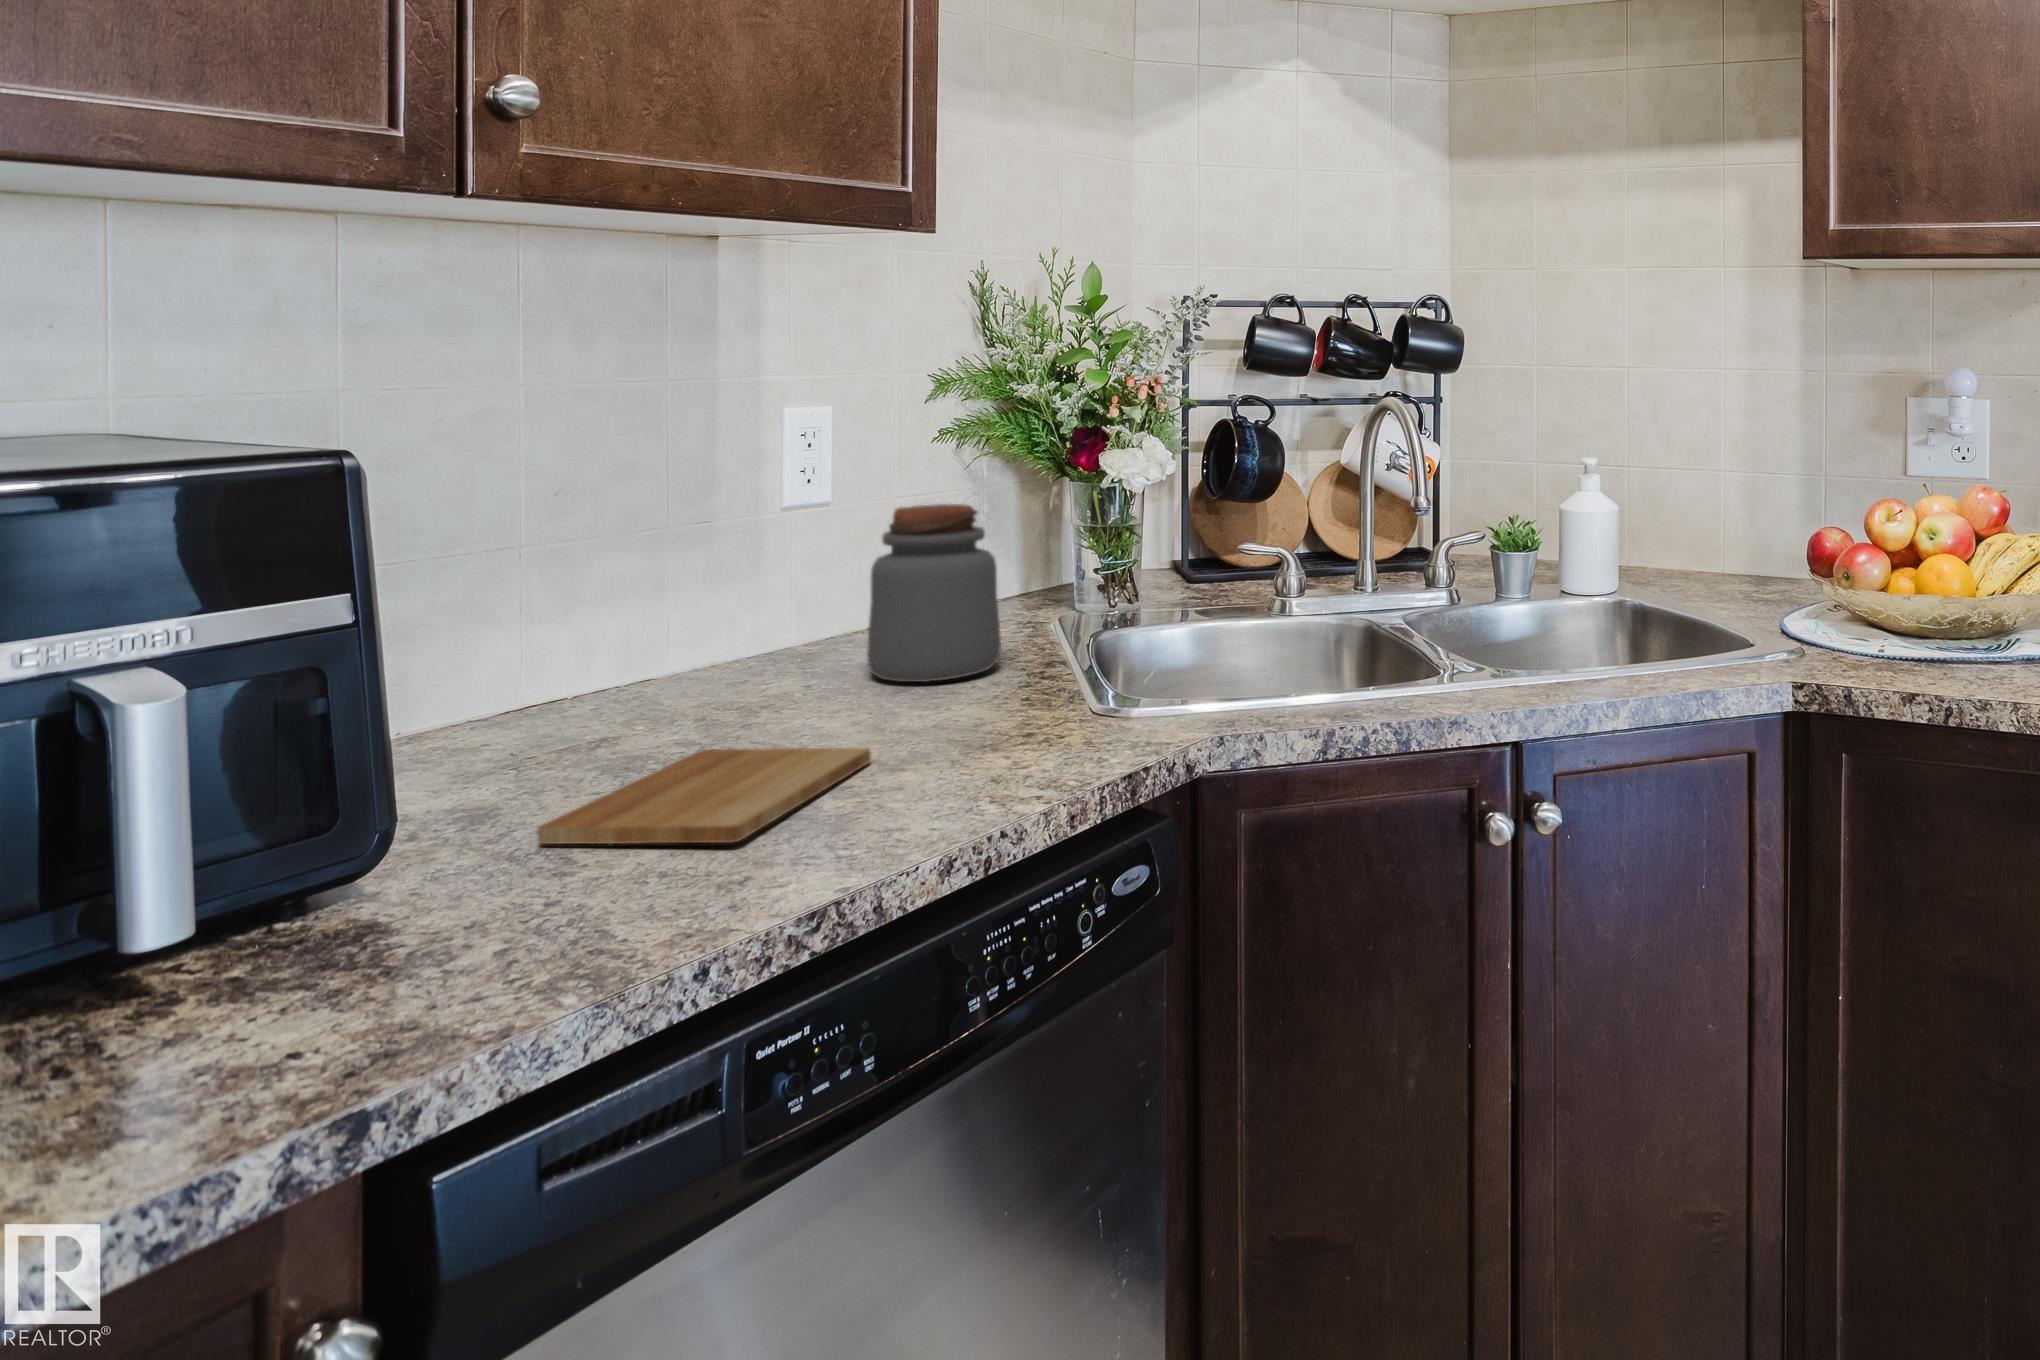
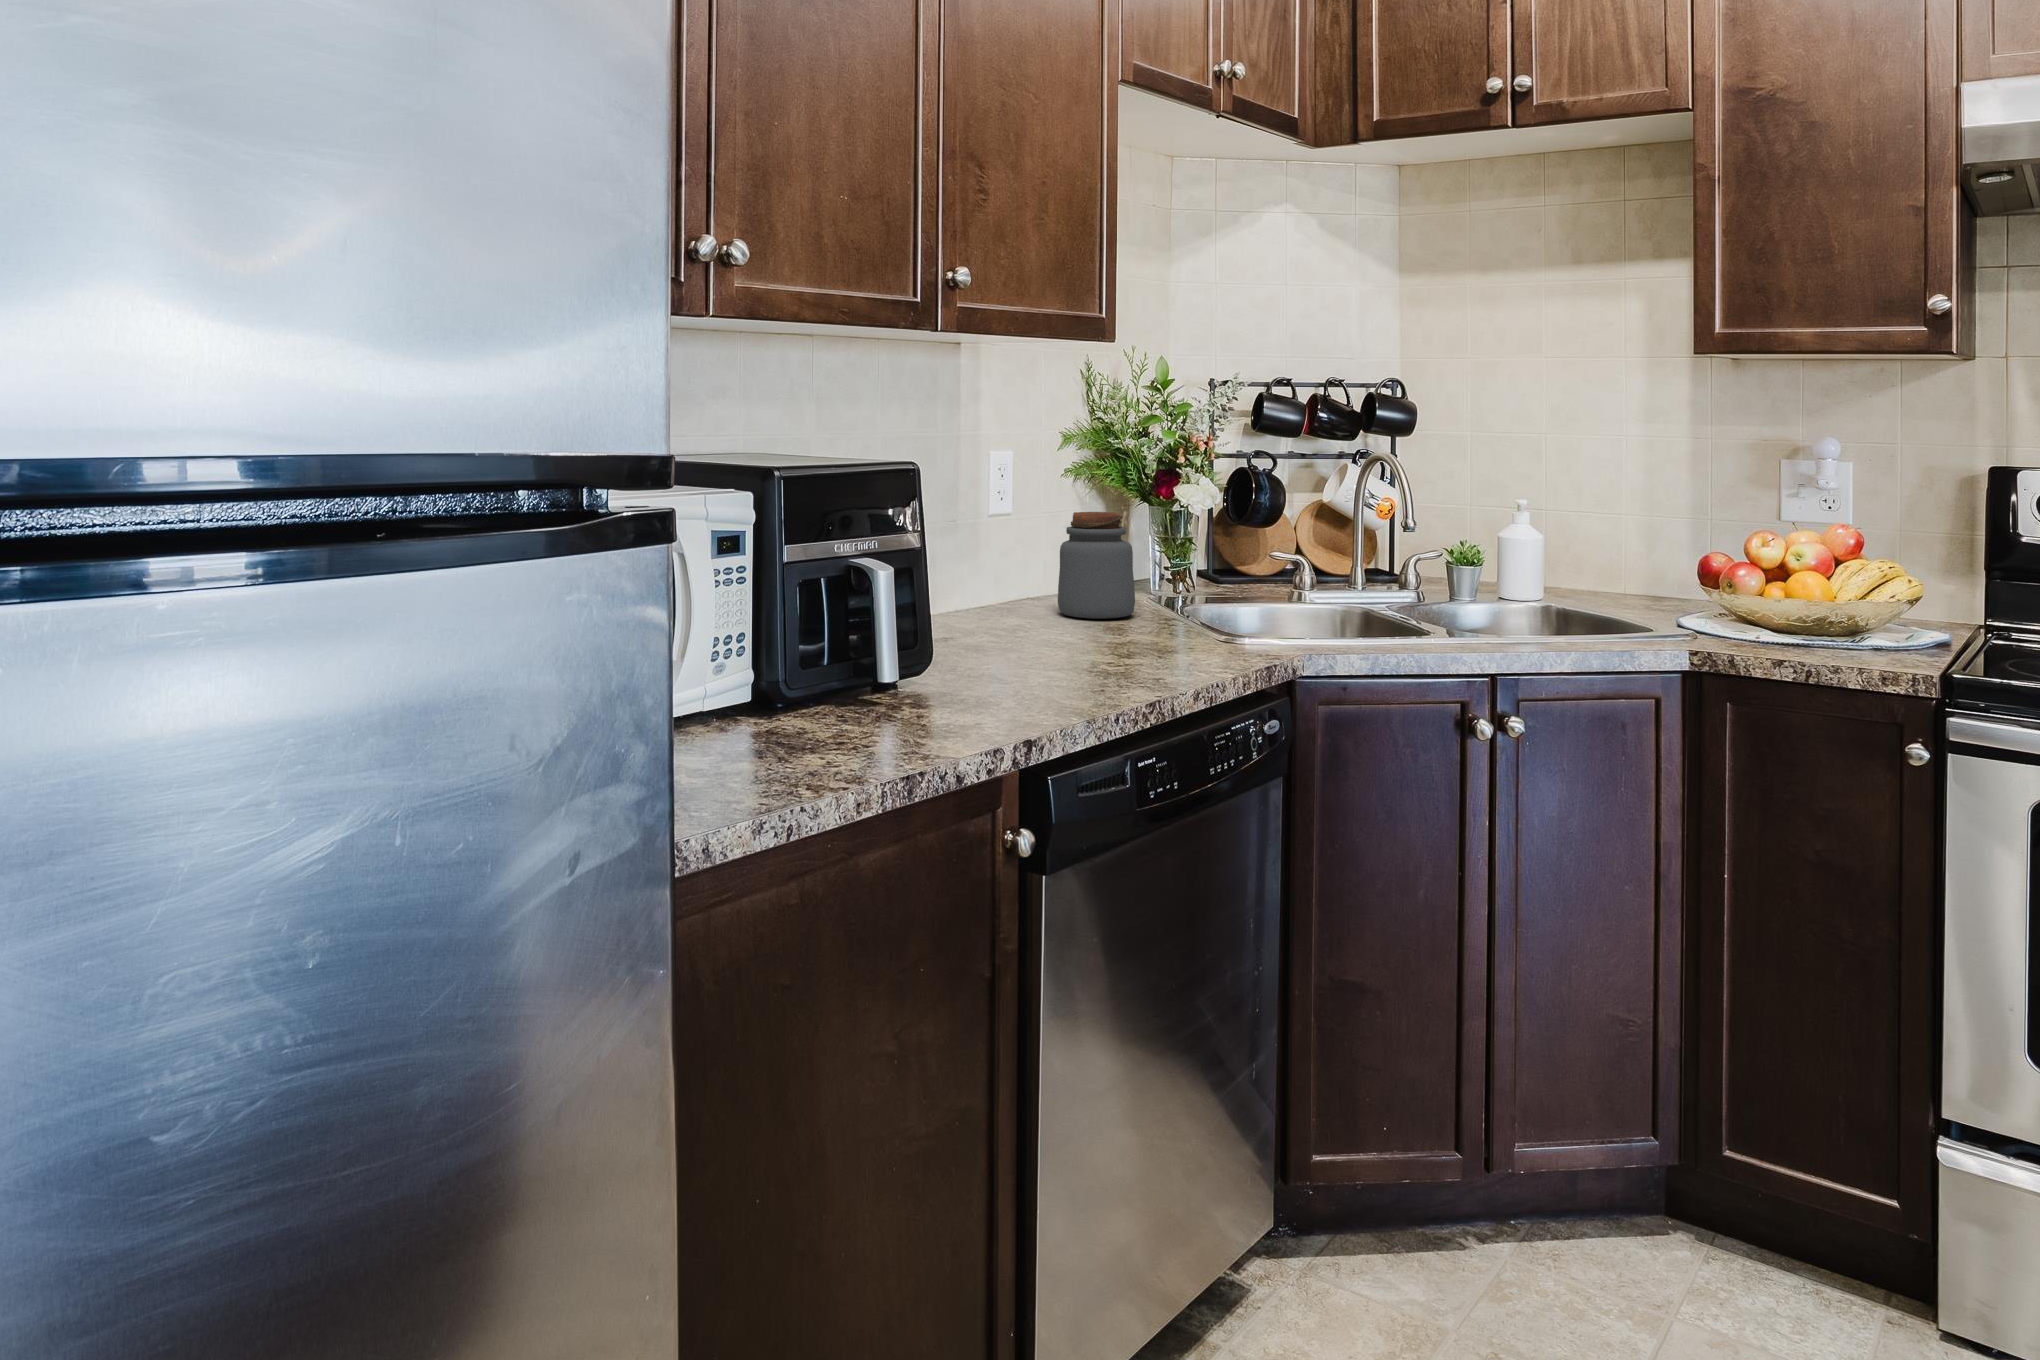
cutting board: present [538,748,871,844] -> none [978,638,1108,673]

